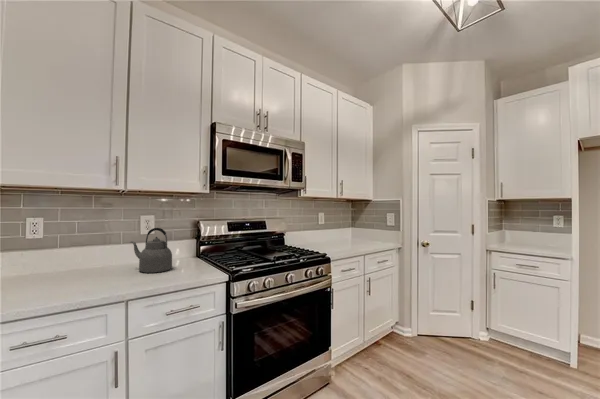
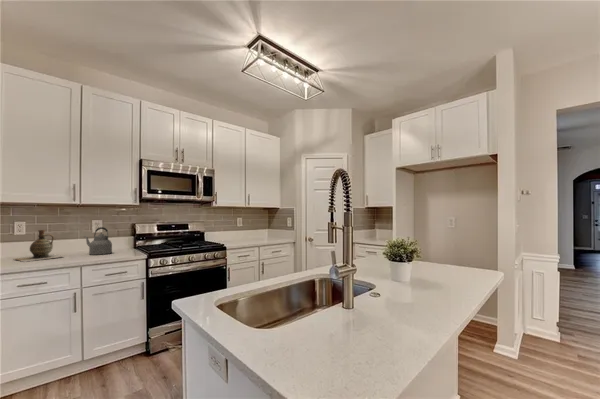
ceramic jug: none [20,233,102,291] -> present [14,230,62,262]

